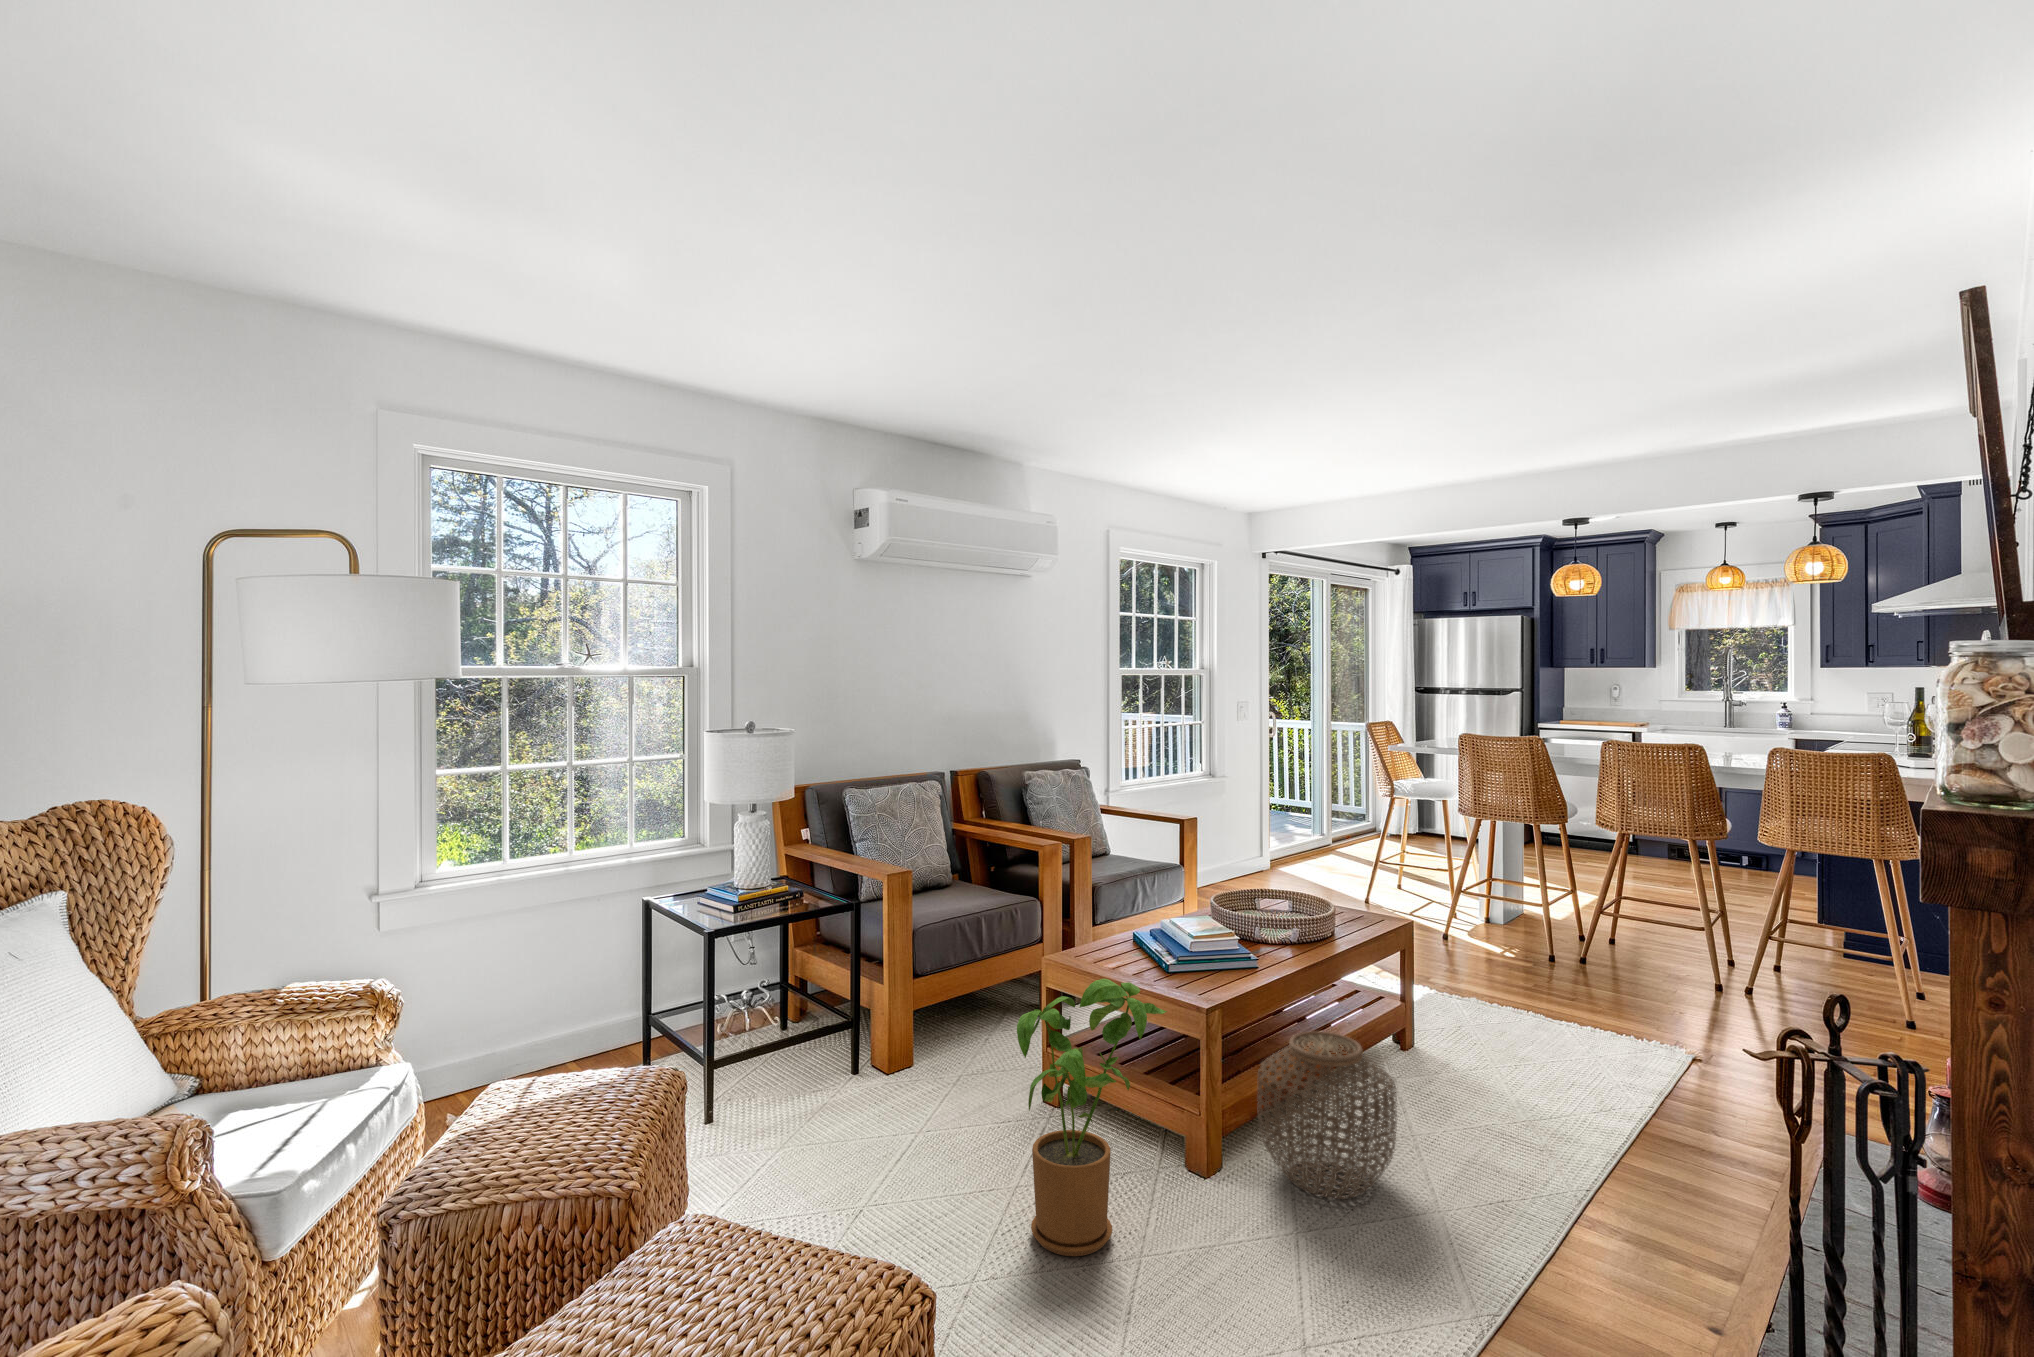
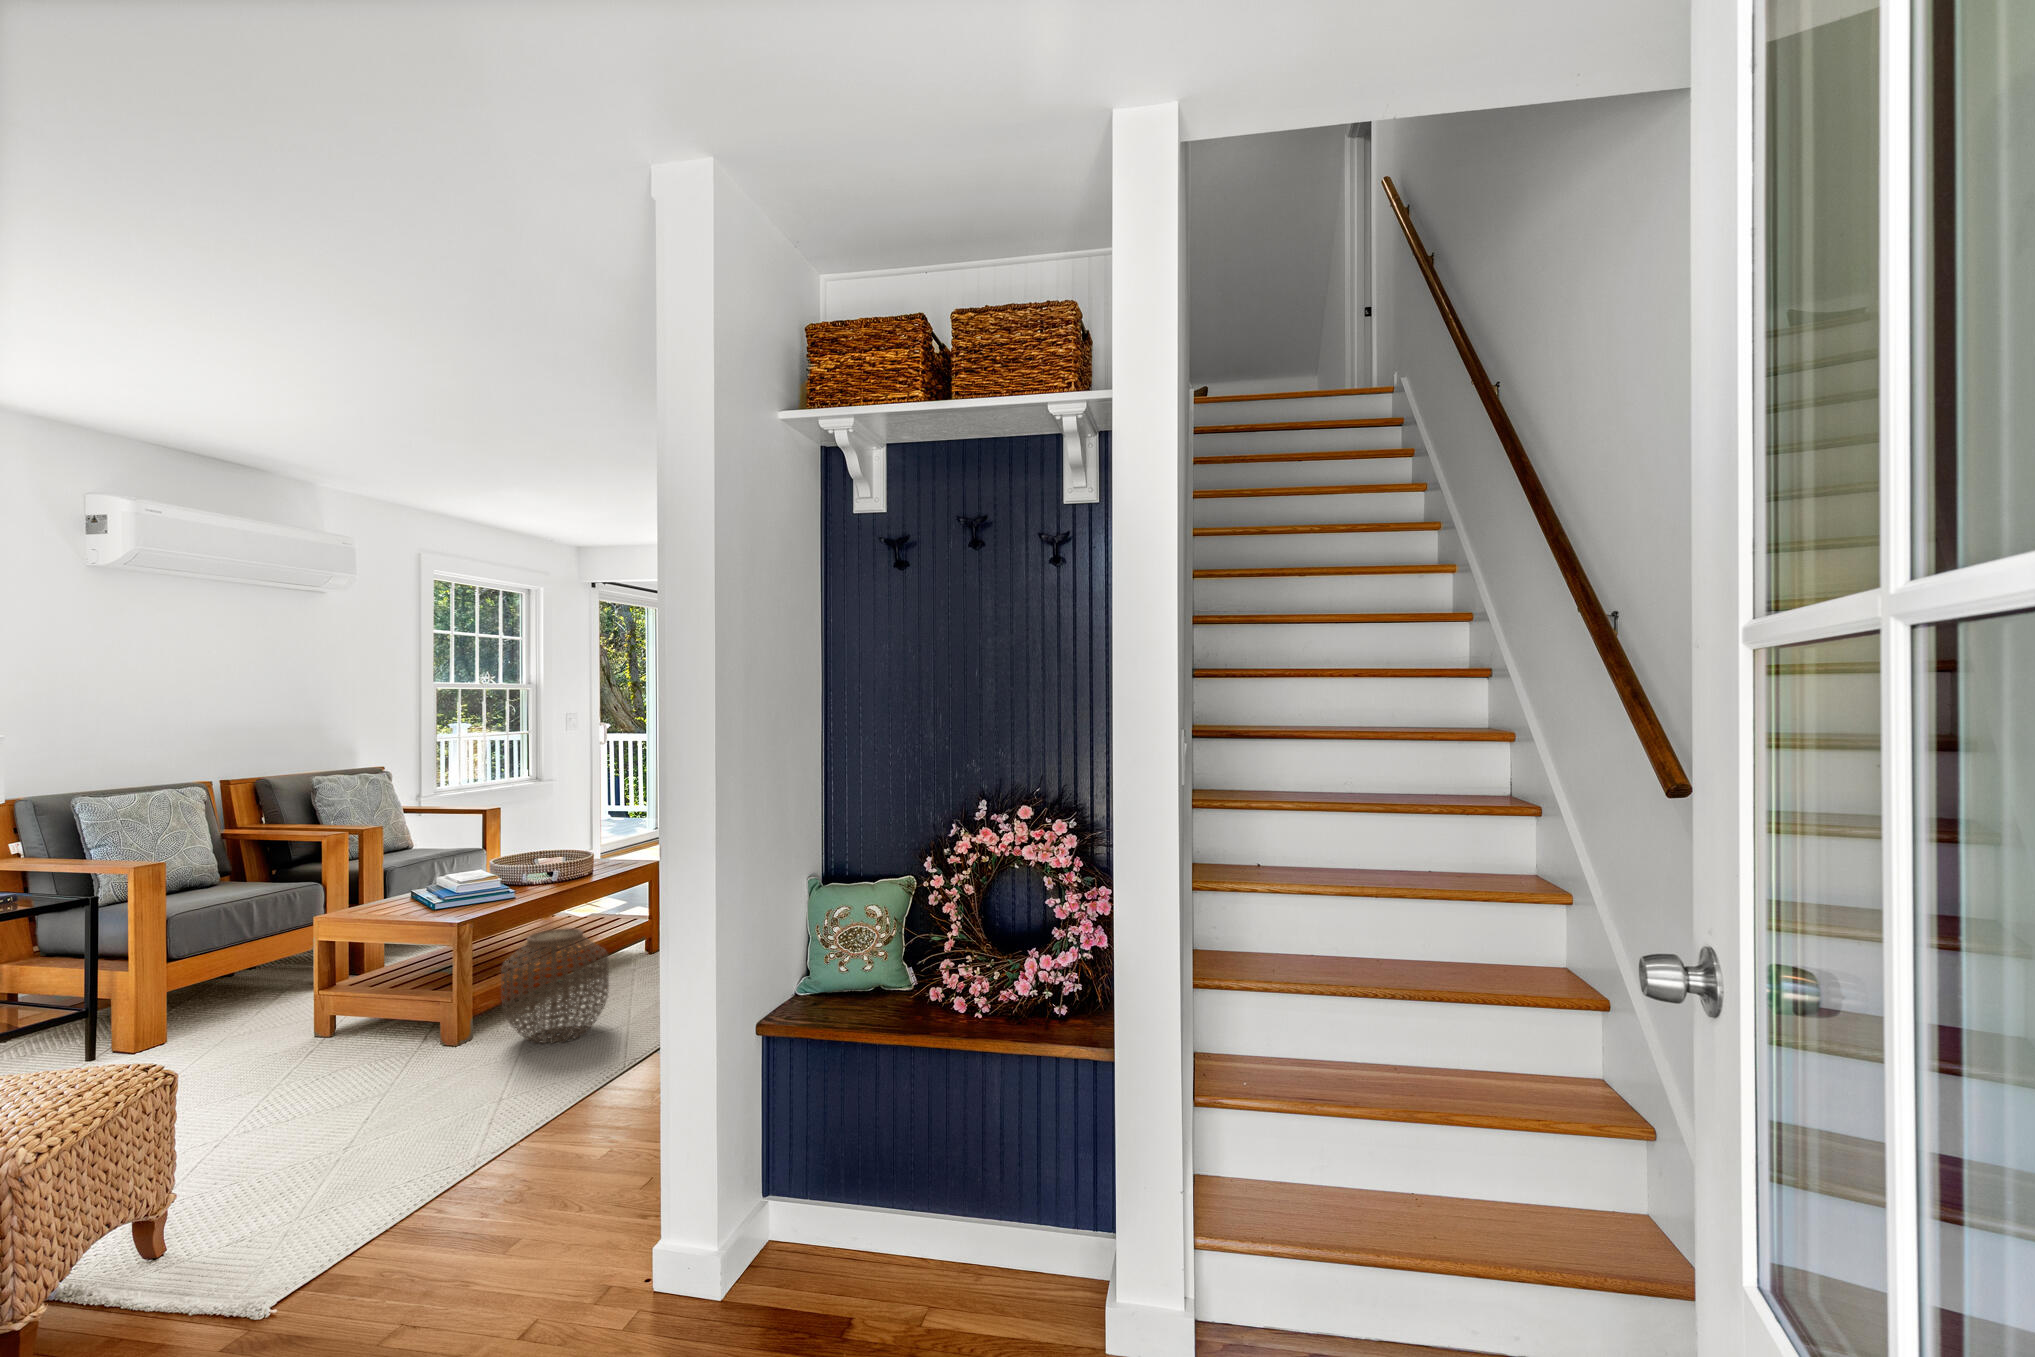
house plant: present [1017,979,1167,1256] -> none [265,896,408,1118]

